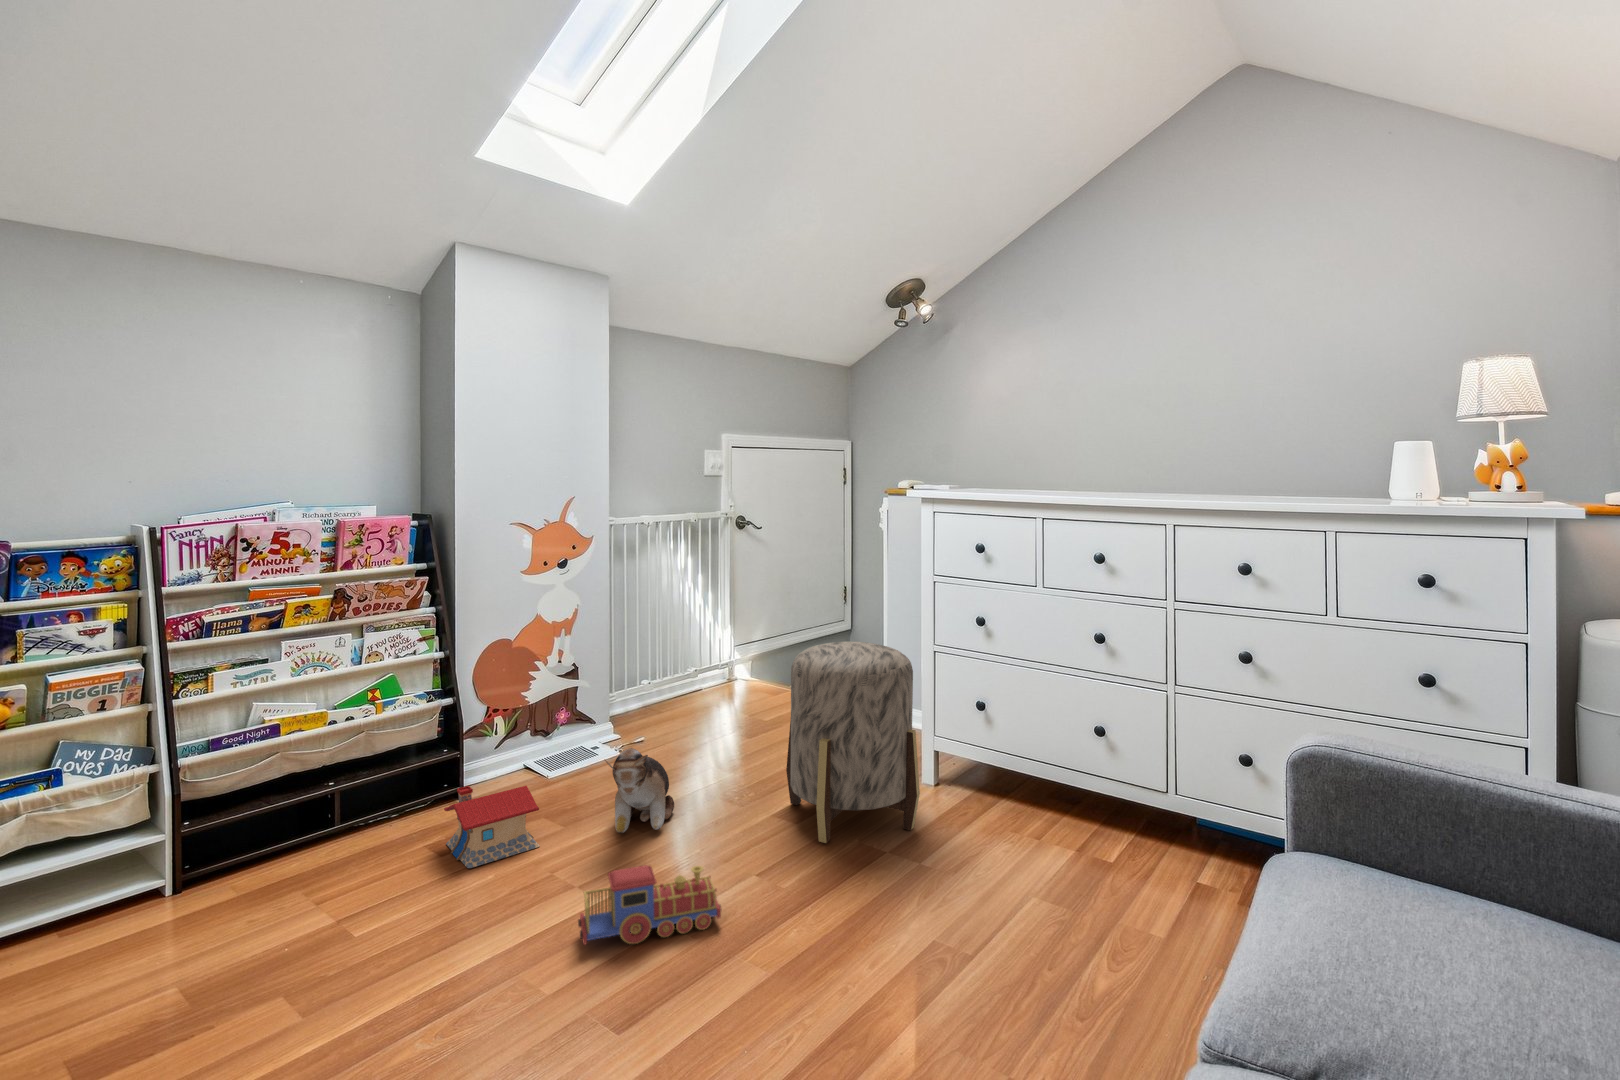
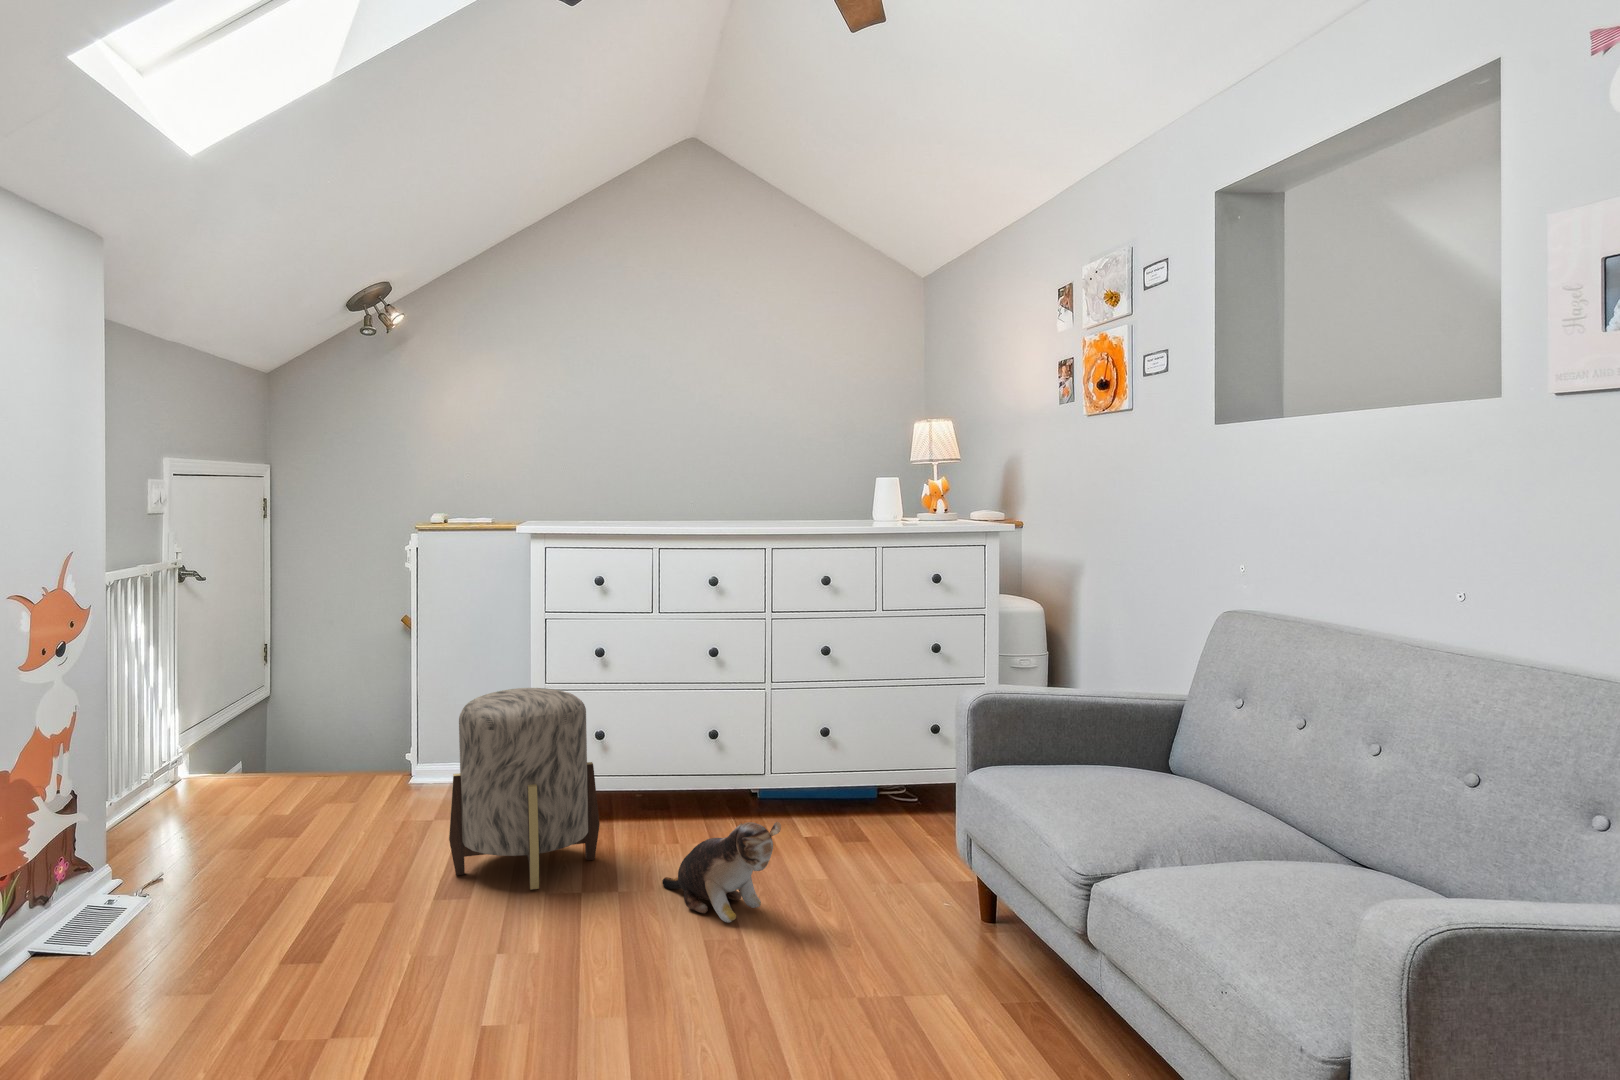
plush toy: present [605,748,674,833] -> present [662,822,781,923]
toy house: present [444,786,540,868] -> none [94,927,233,1035]
toy train: present [578,865,721,945] -> none [415,915,538,1014]

